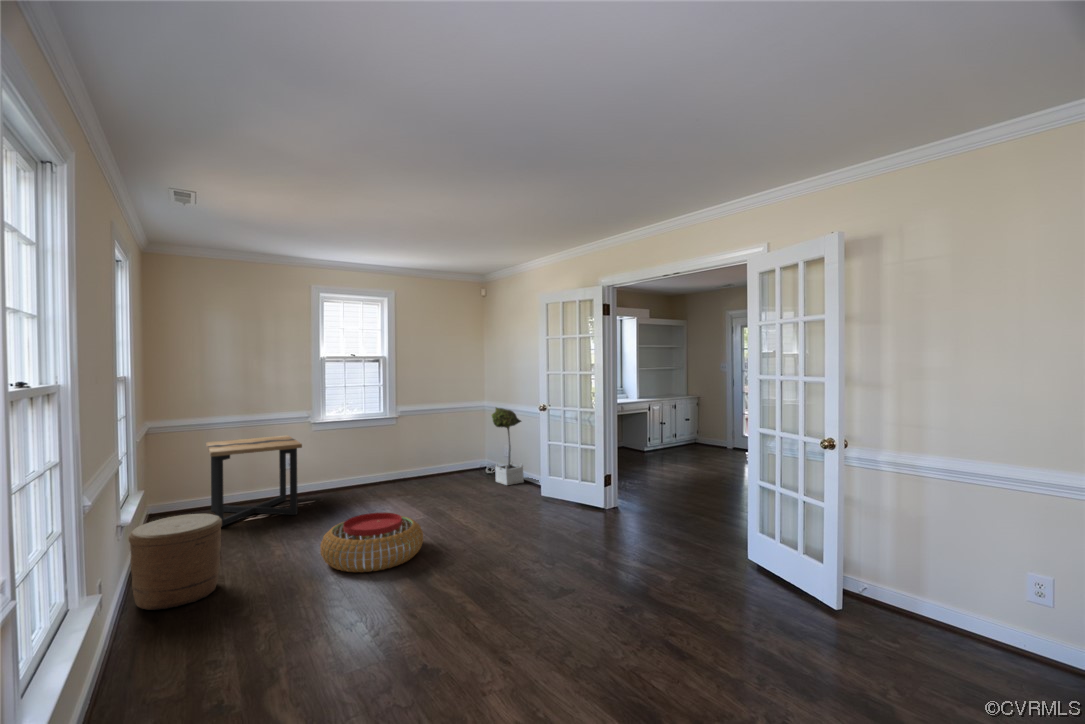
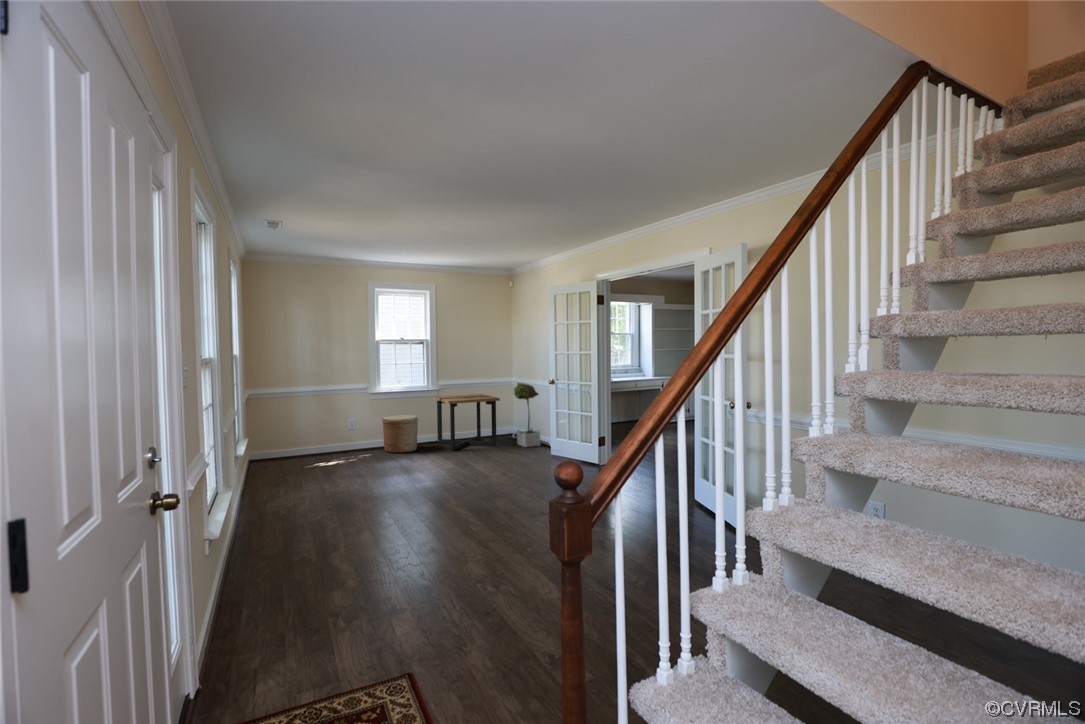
side table: present [206,436,302,526] -> present [434,394,500,451]
pouf: present [320,513,423,572] -> none [371,458,447,498]
woven basket: present [129,514,222,610] -> present [382,415,418,453]

